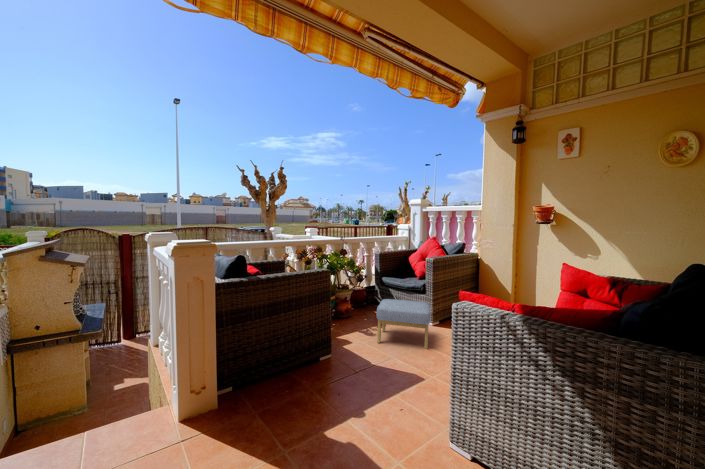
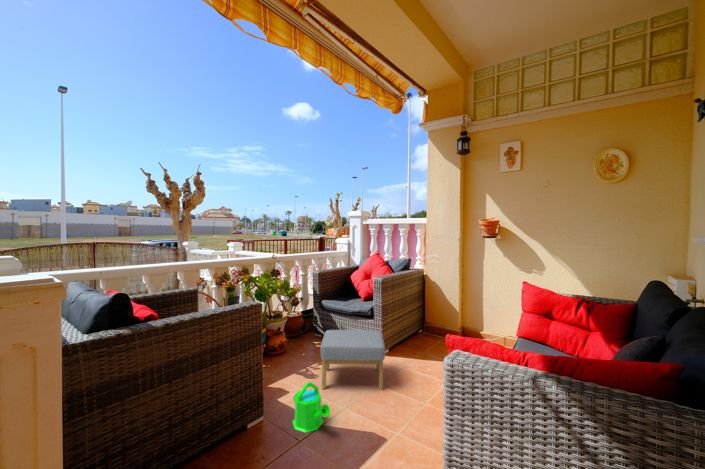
watering can: none [353,331,380,366] -> present [293,382,330,432]

